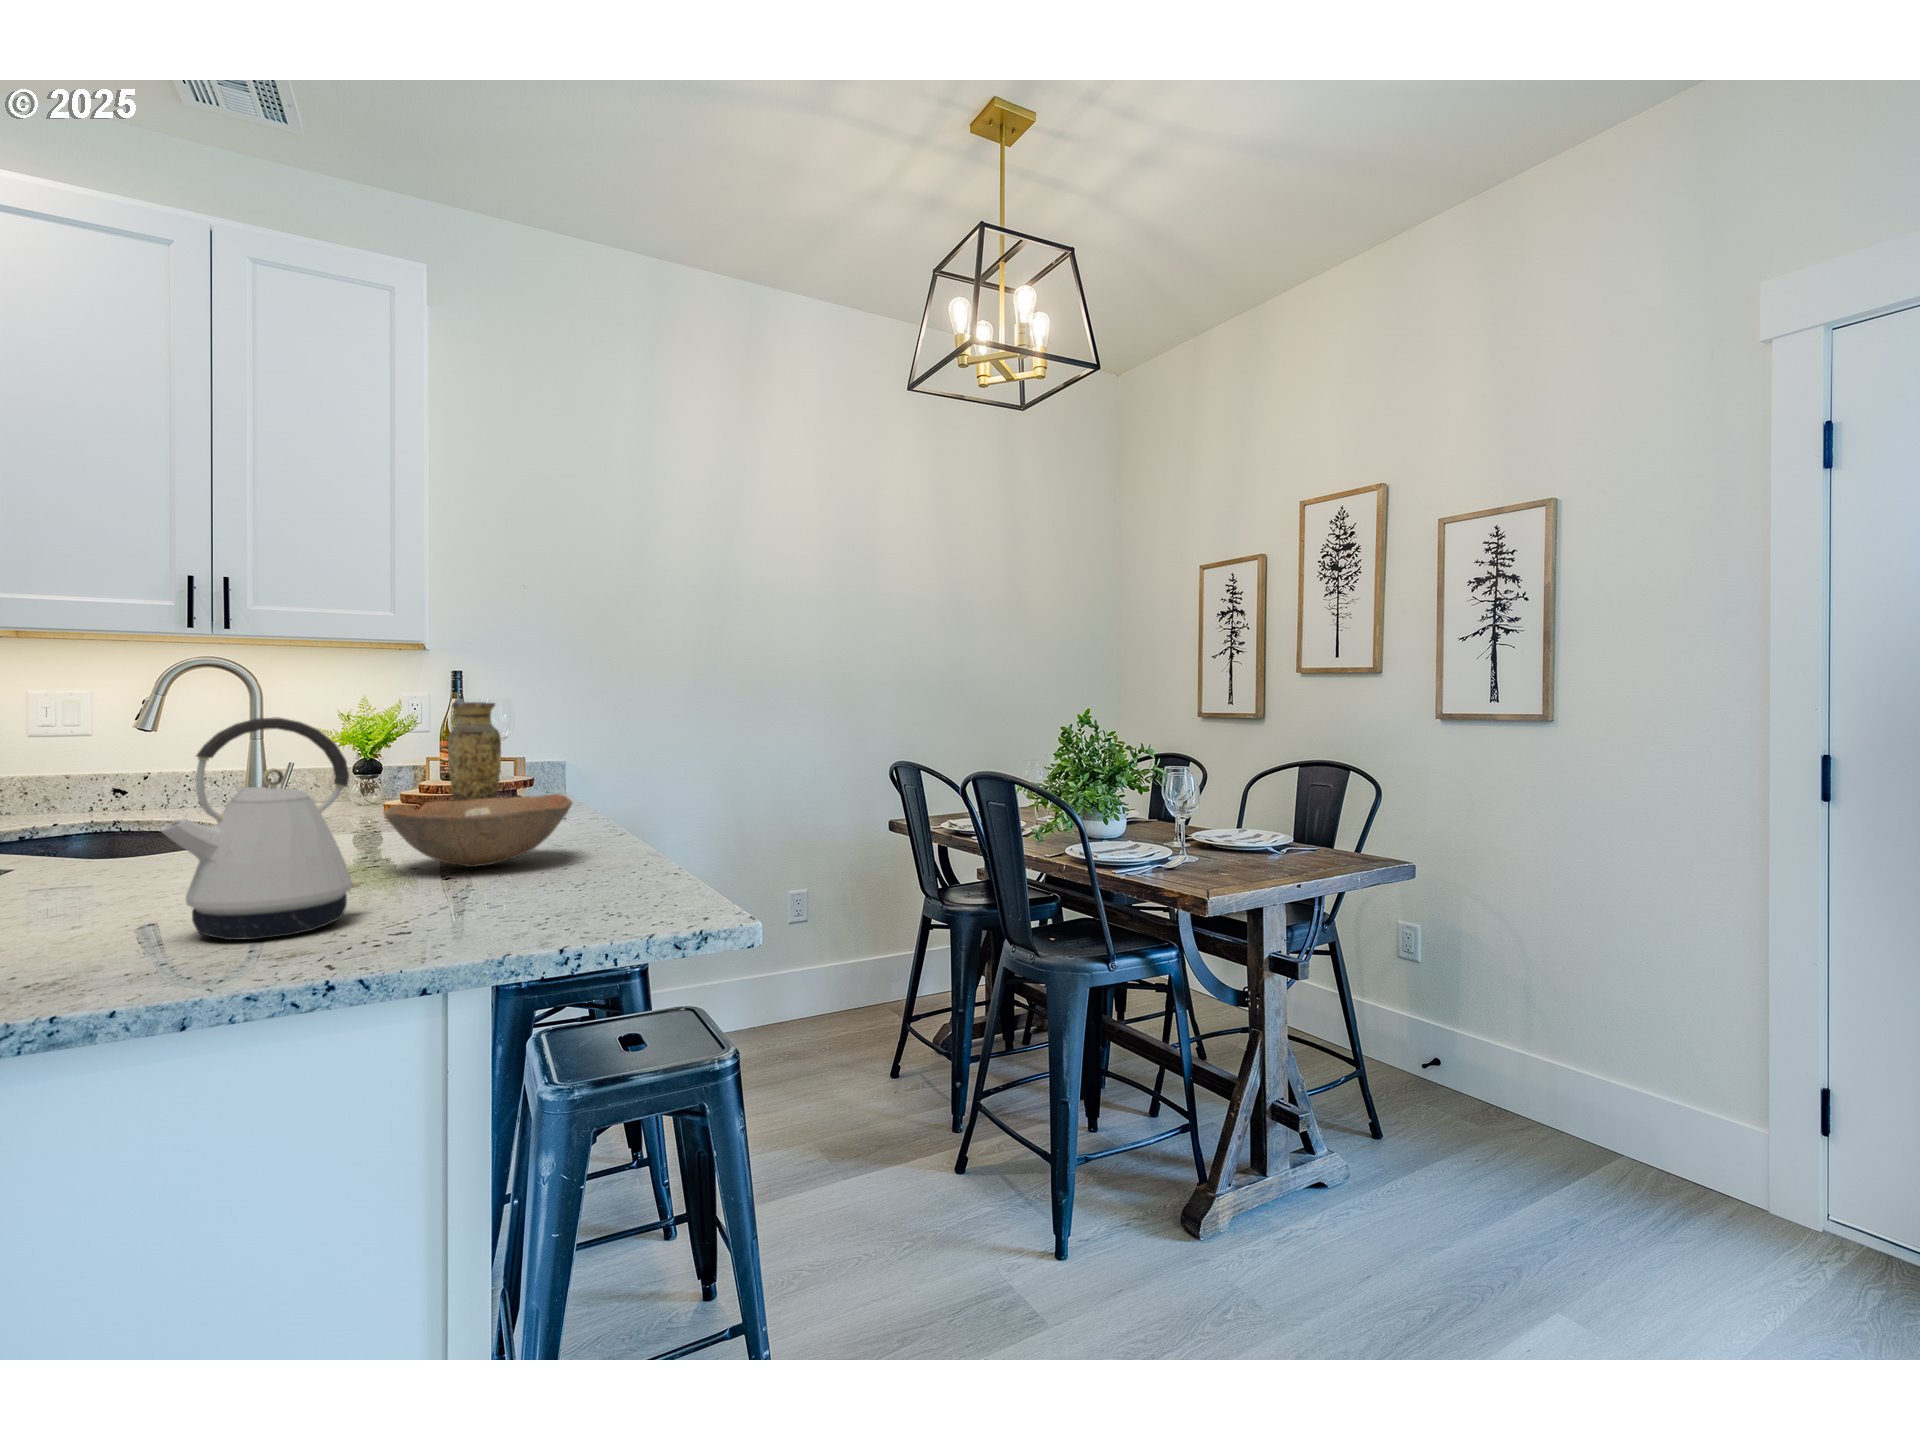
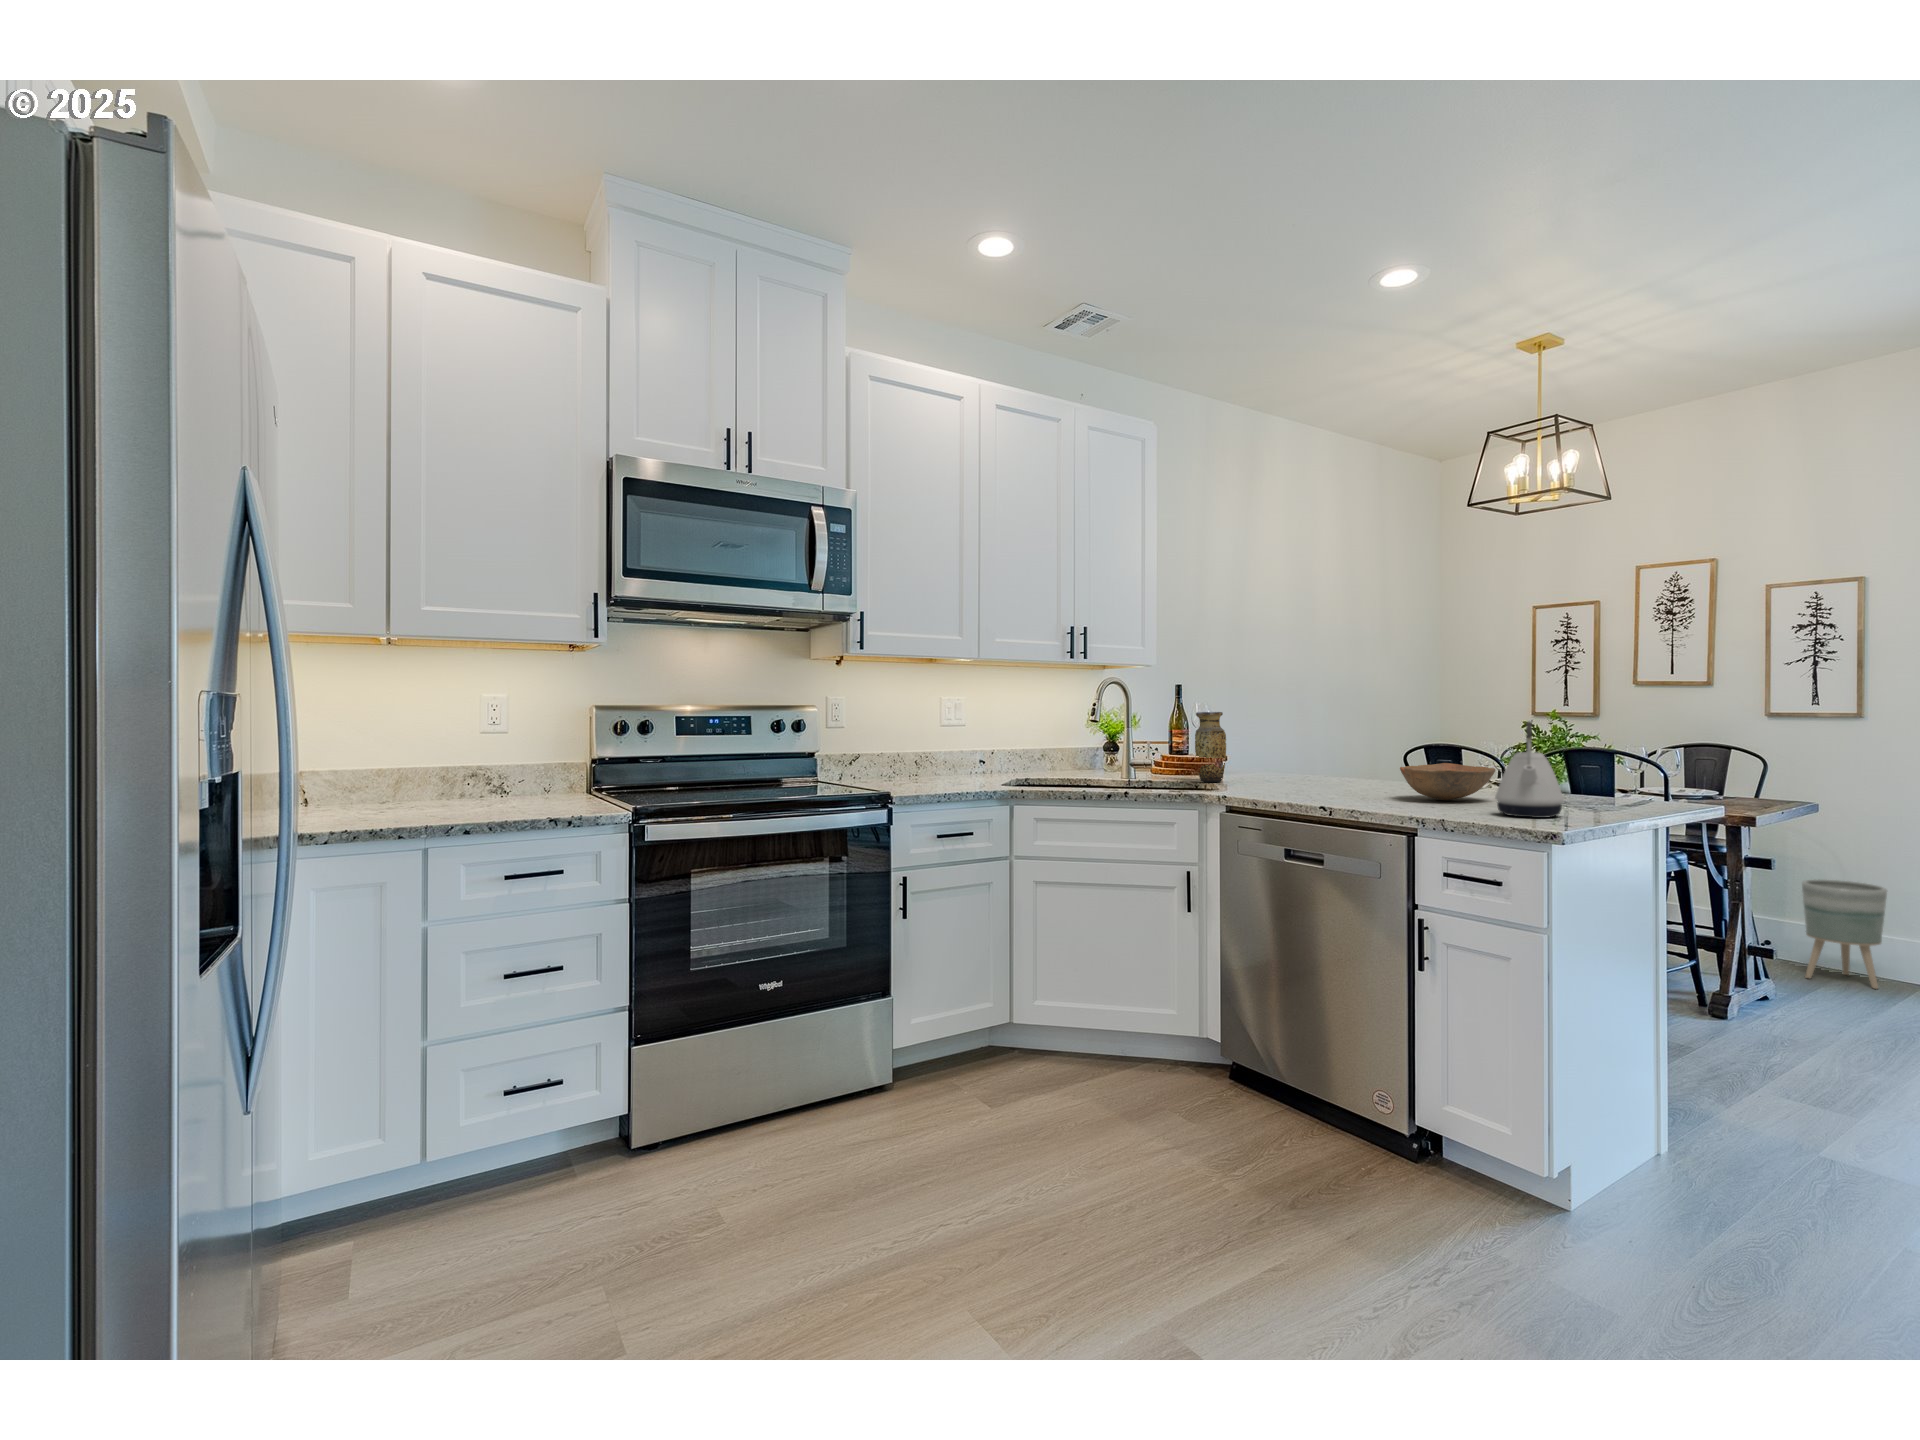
planter: none [1448,971,1564,1158] -> present [1802,879,1887,989]

